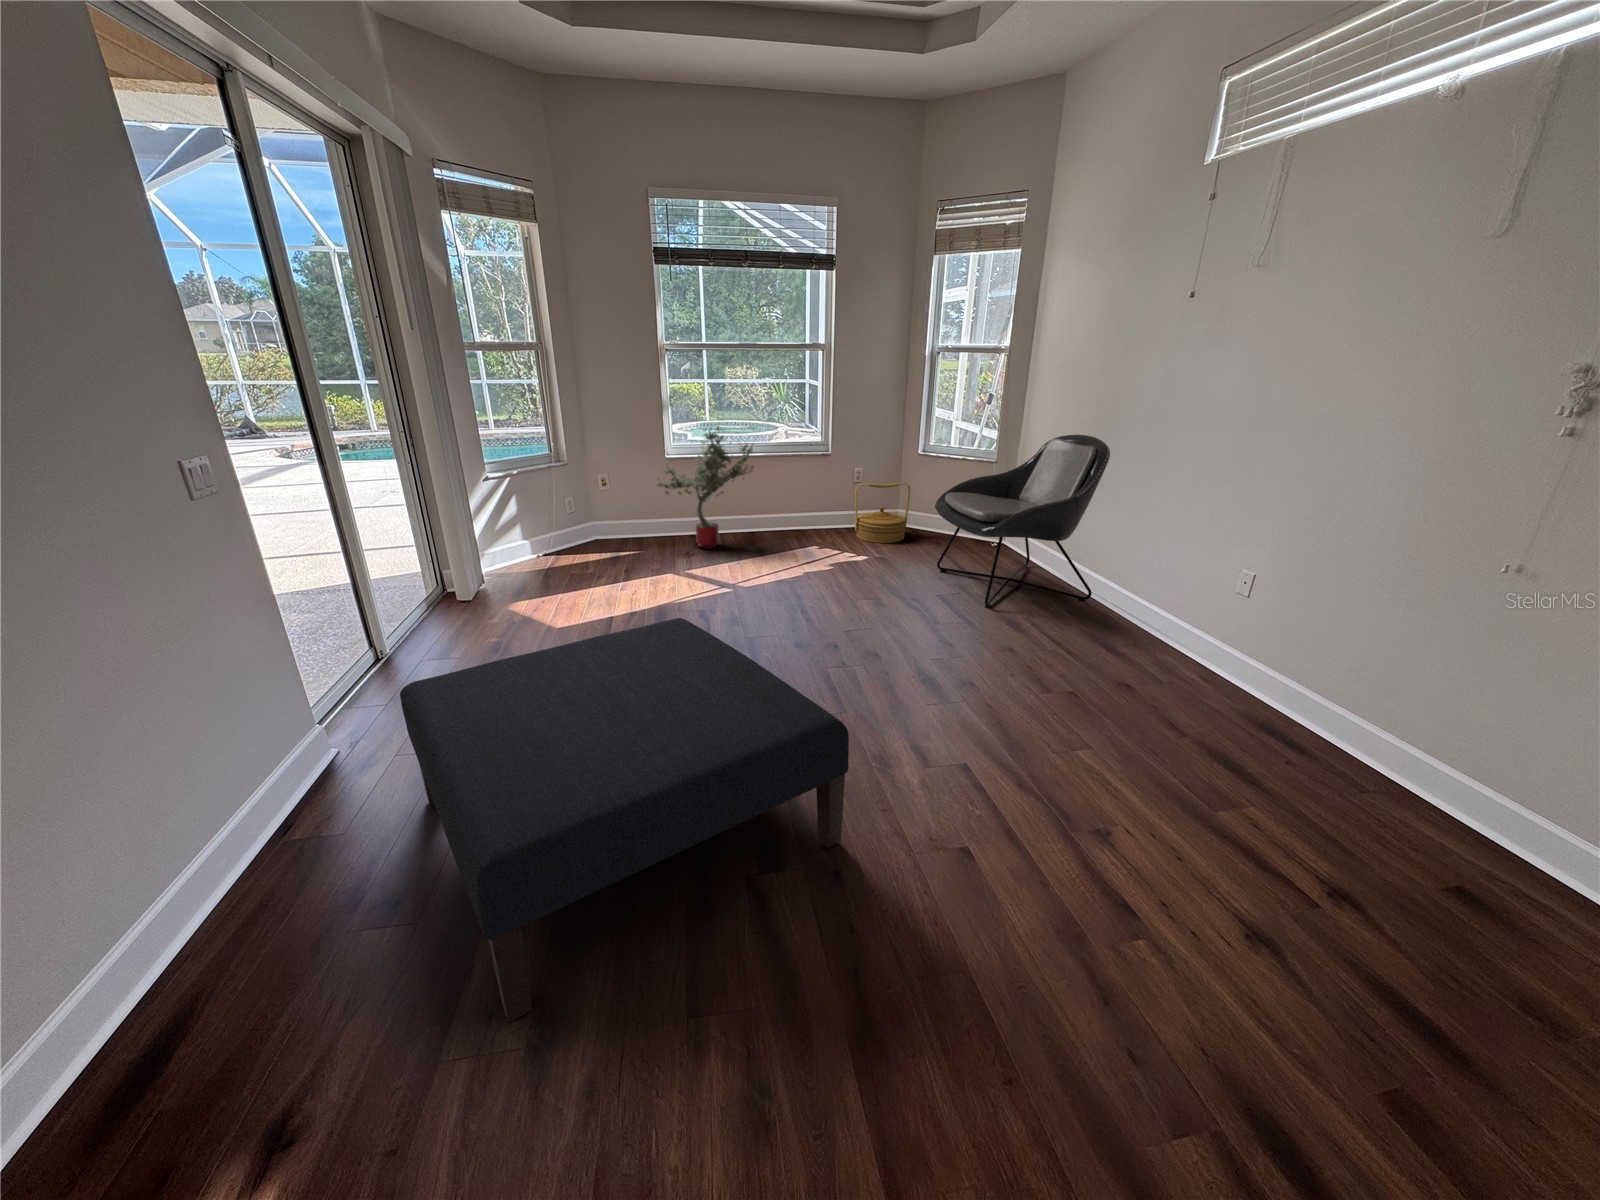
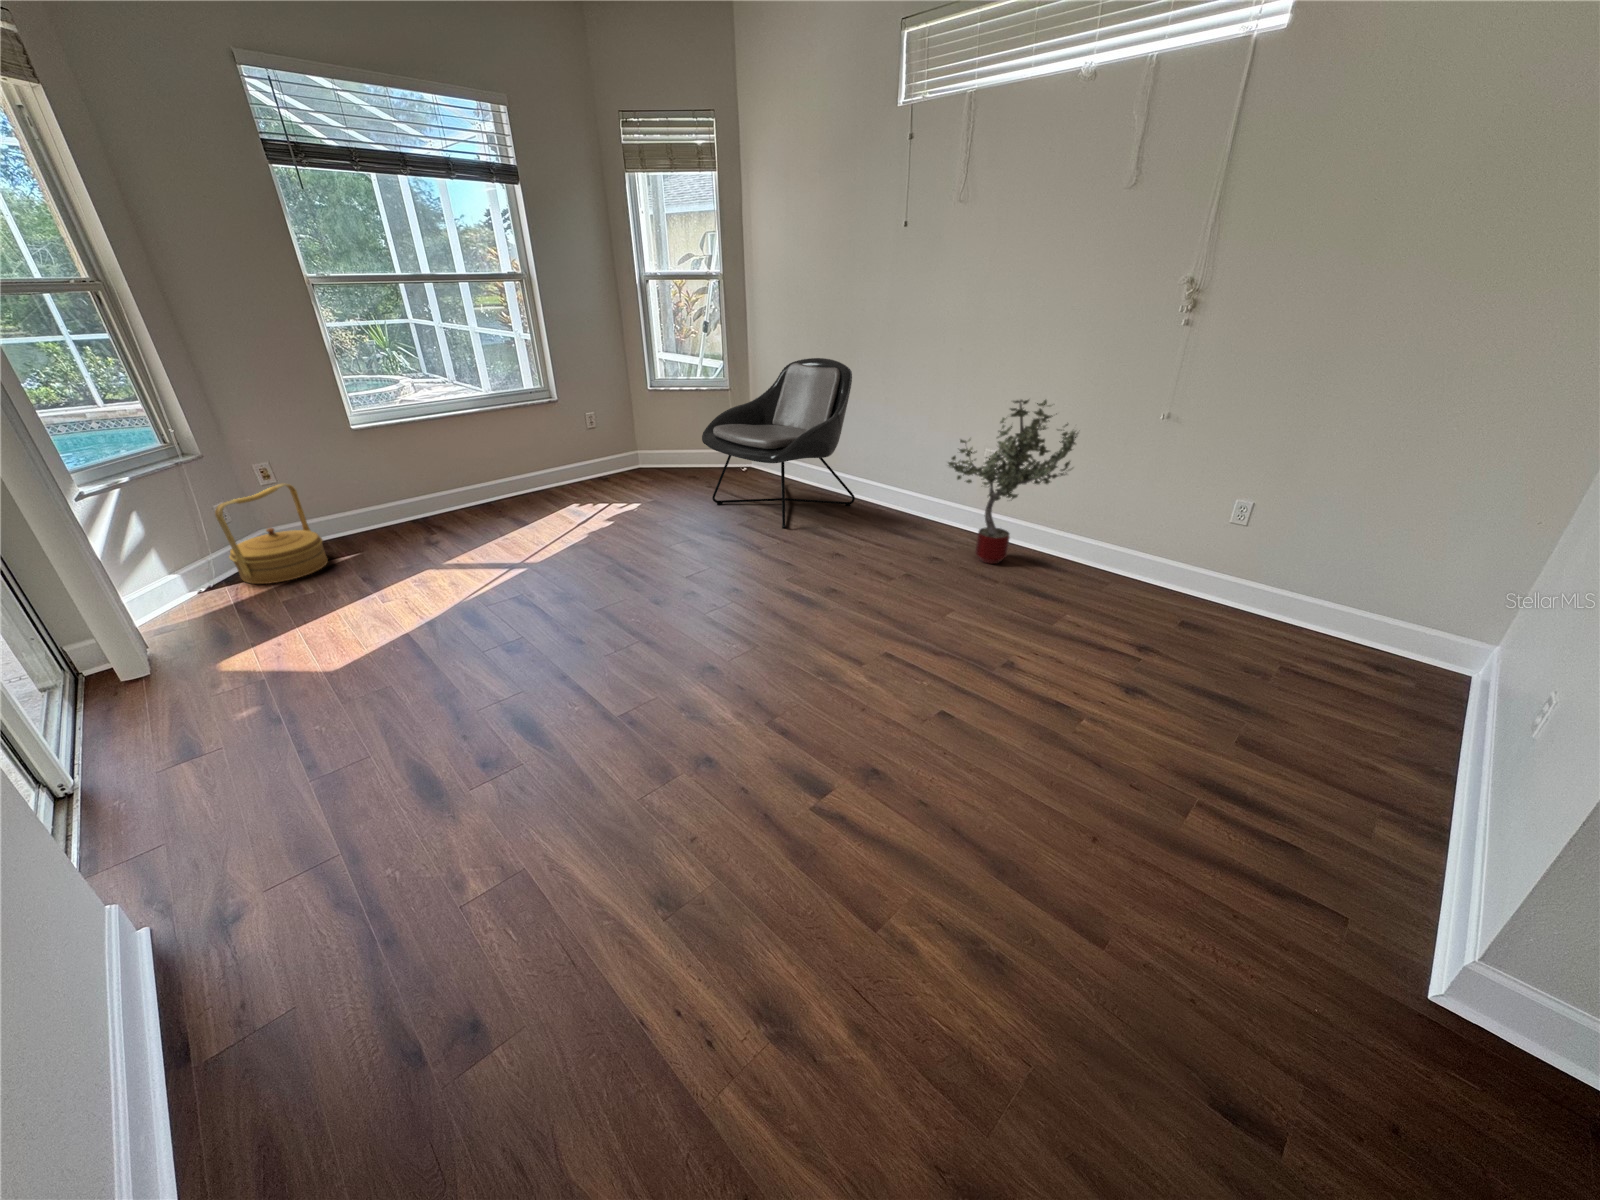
potted tree: present [656,427,754,548] -> present [948,400,1078,564]
woven basket: present [855,483,910,543] -> present [215,484,328,584]
ottoman: present [400,618,849,1022] -> none [310,609,867,1082]

